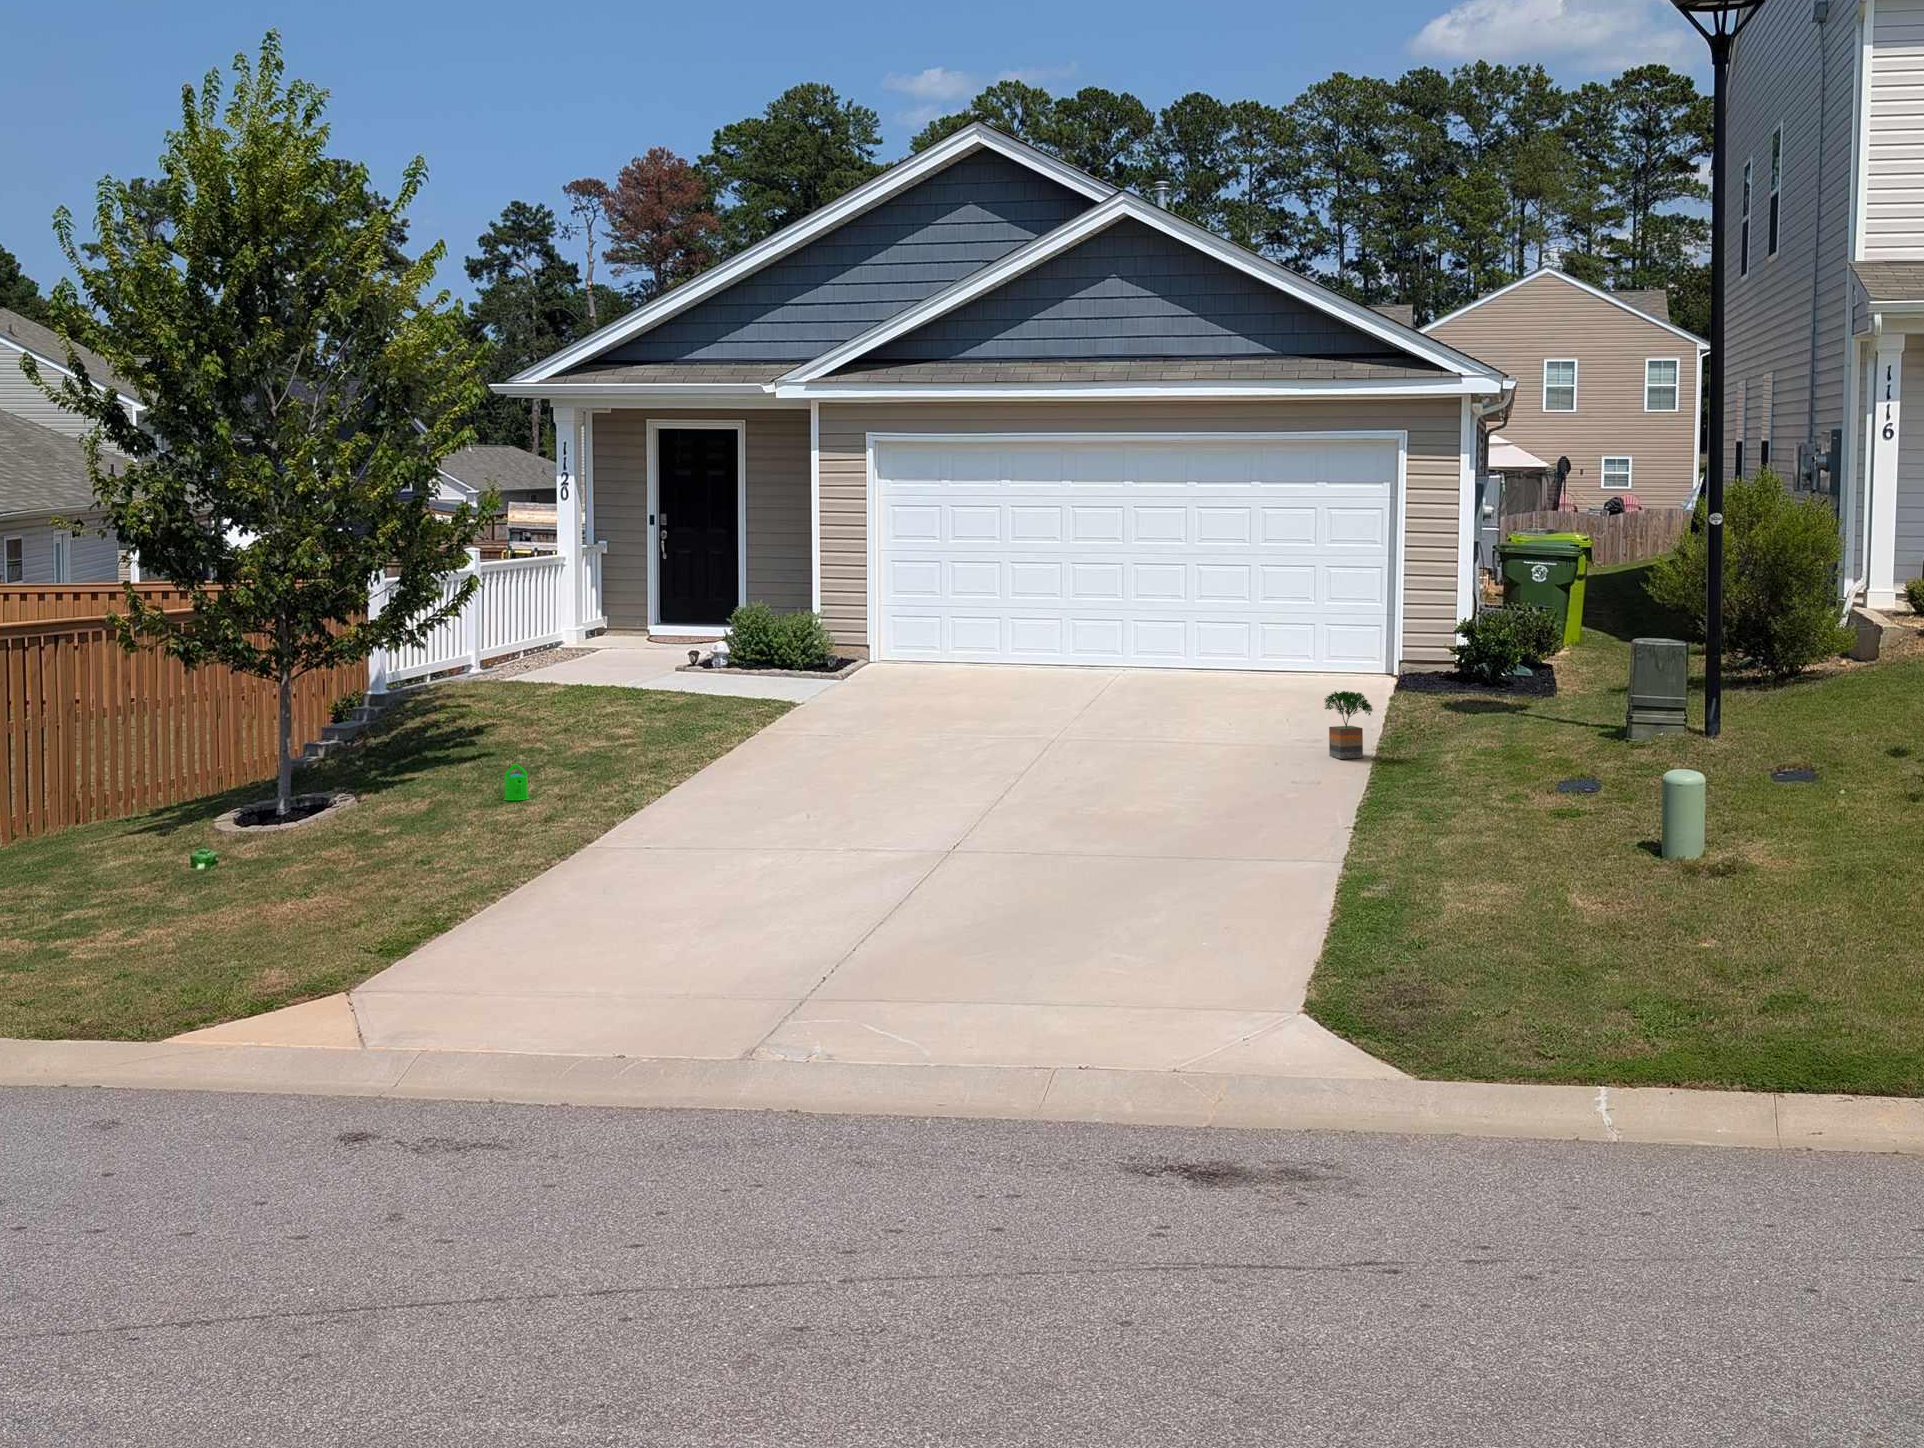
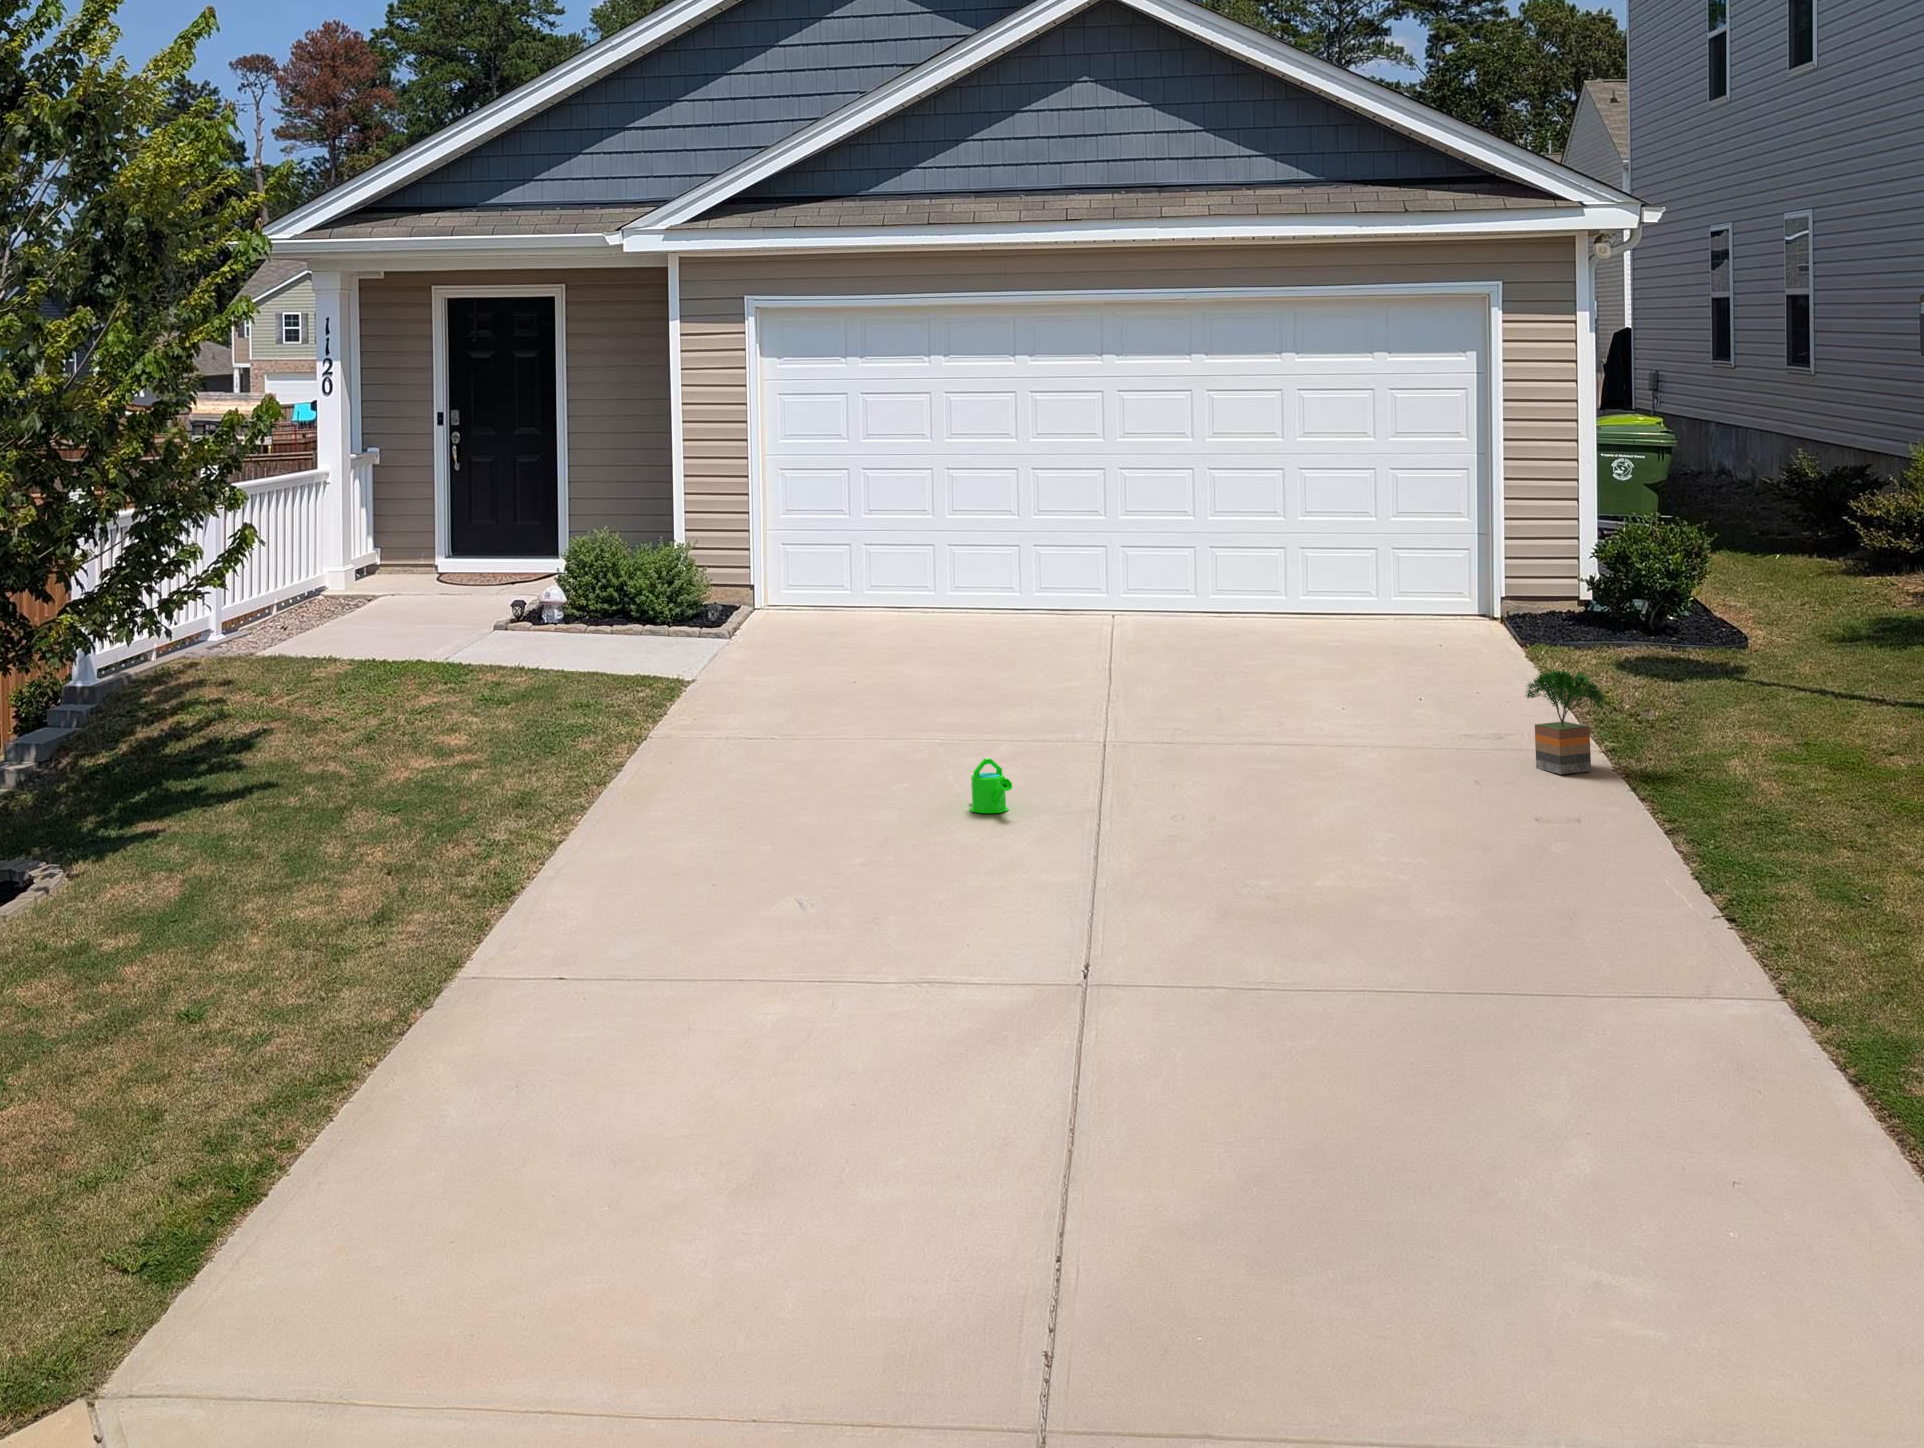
watering can: present [503,764,530,801] -> present [970,758,1012,813]

